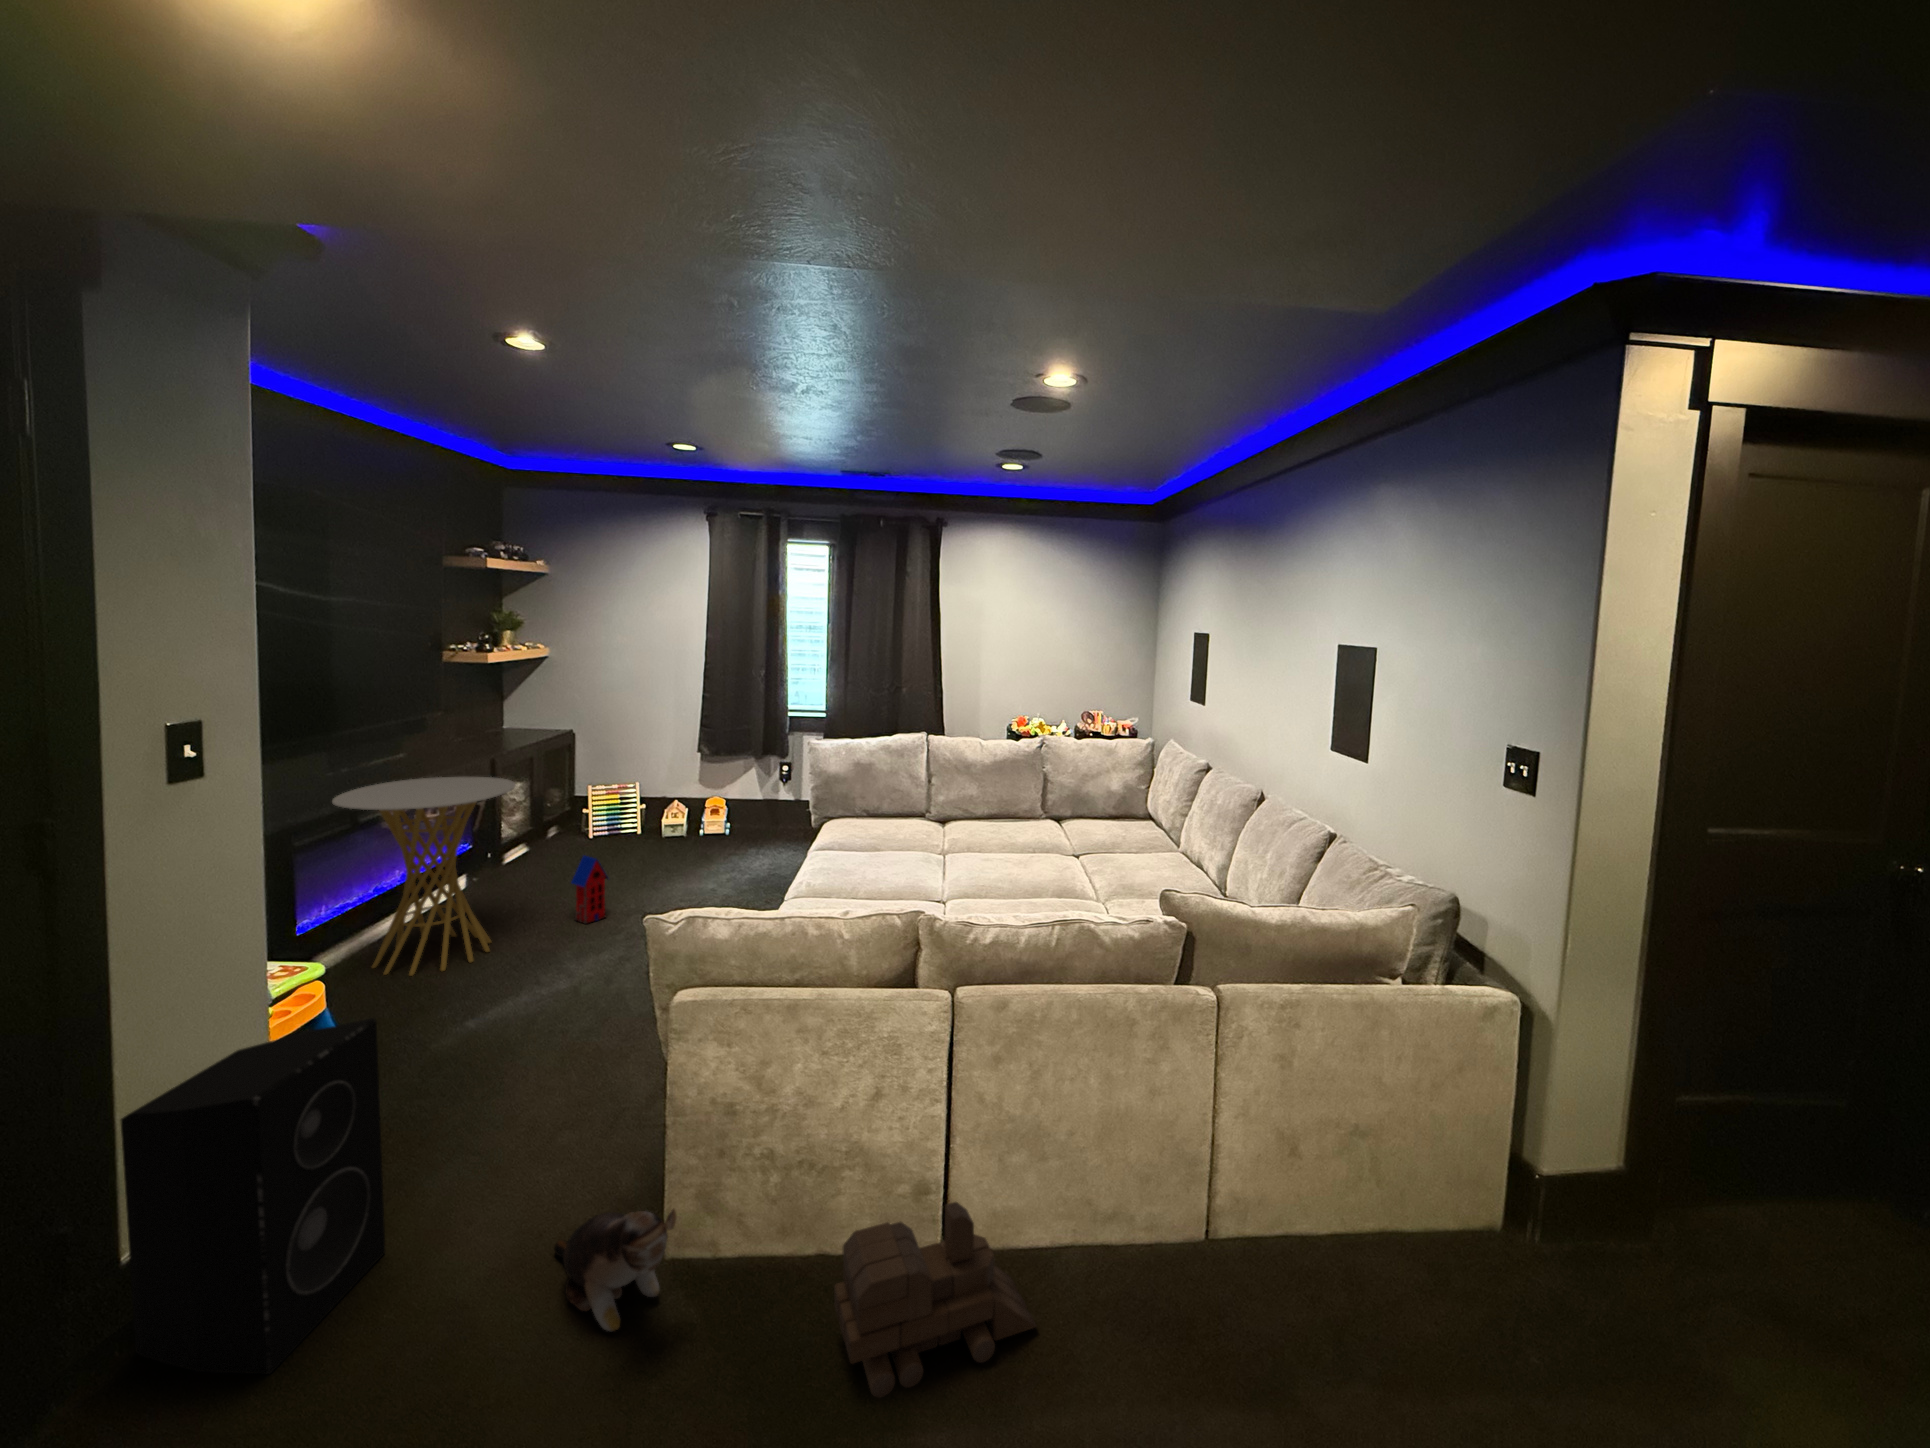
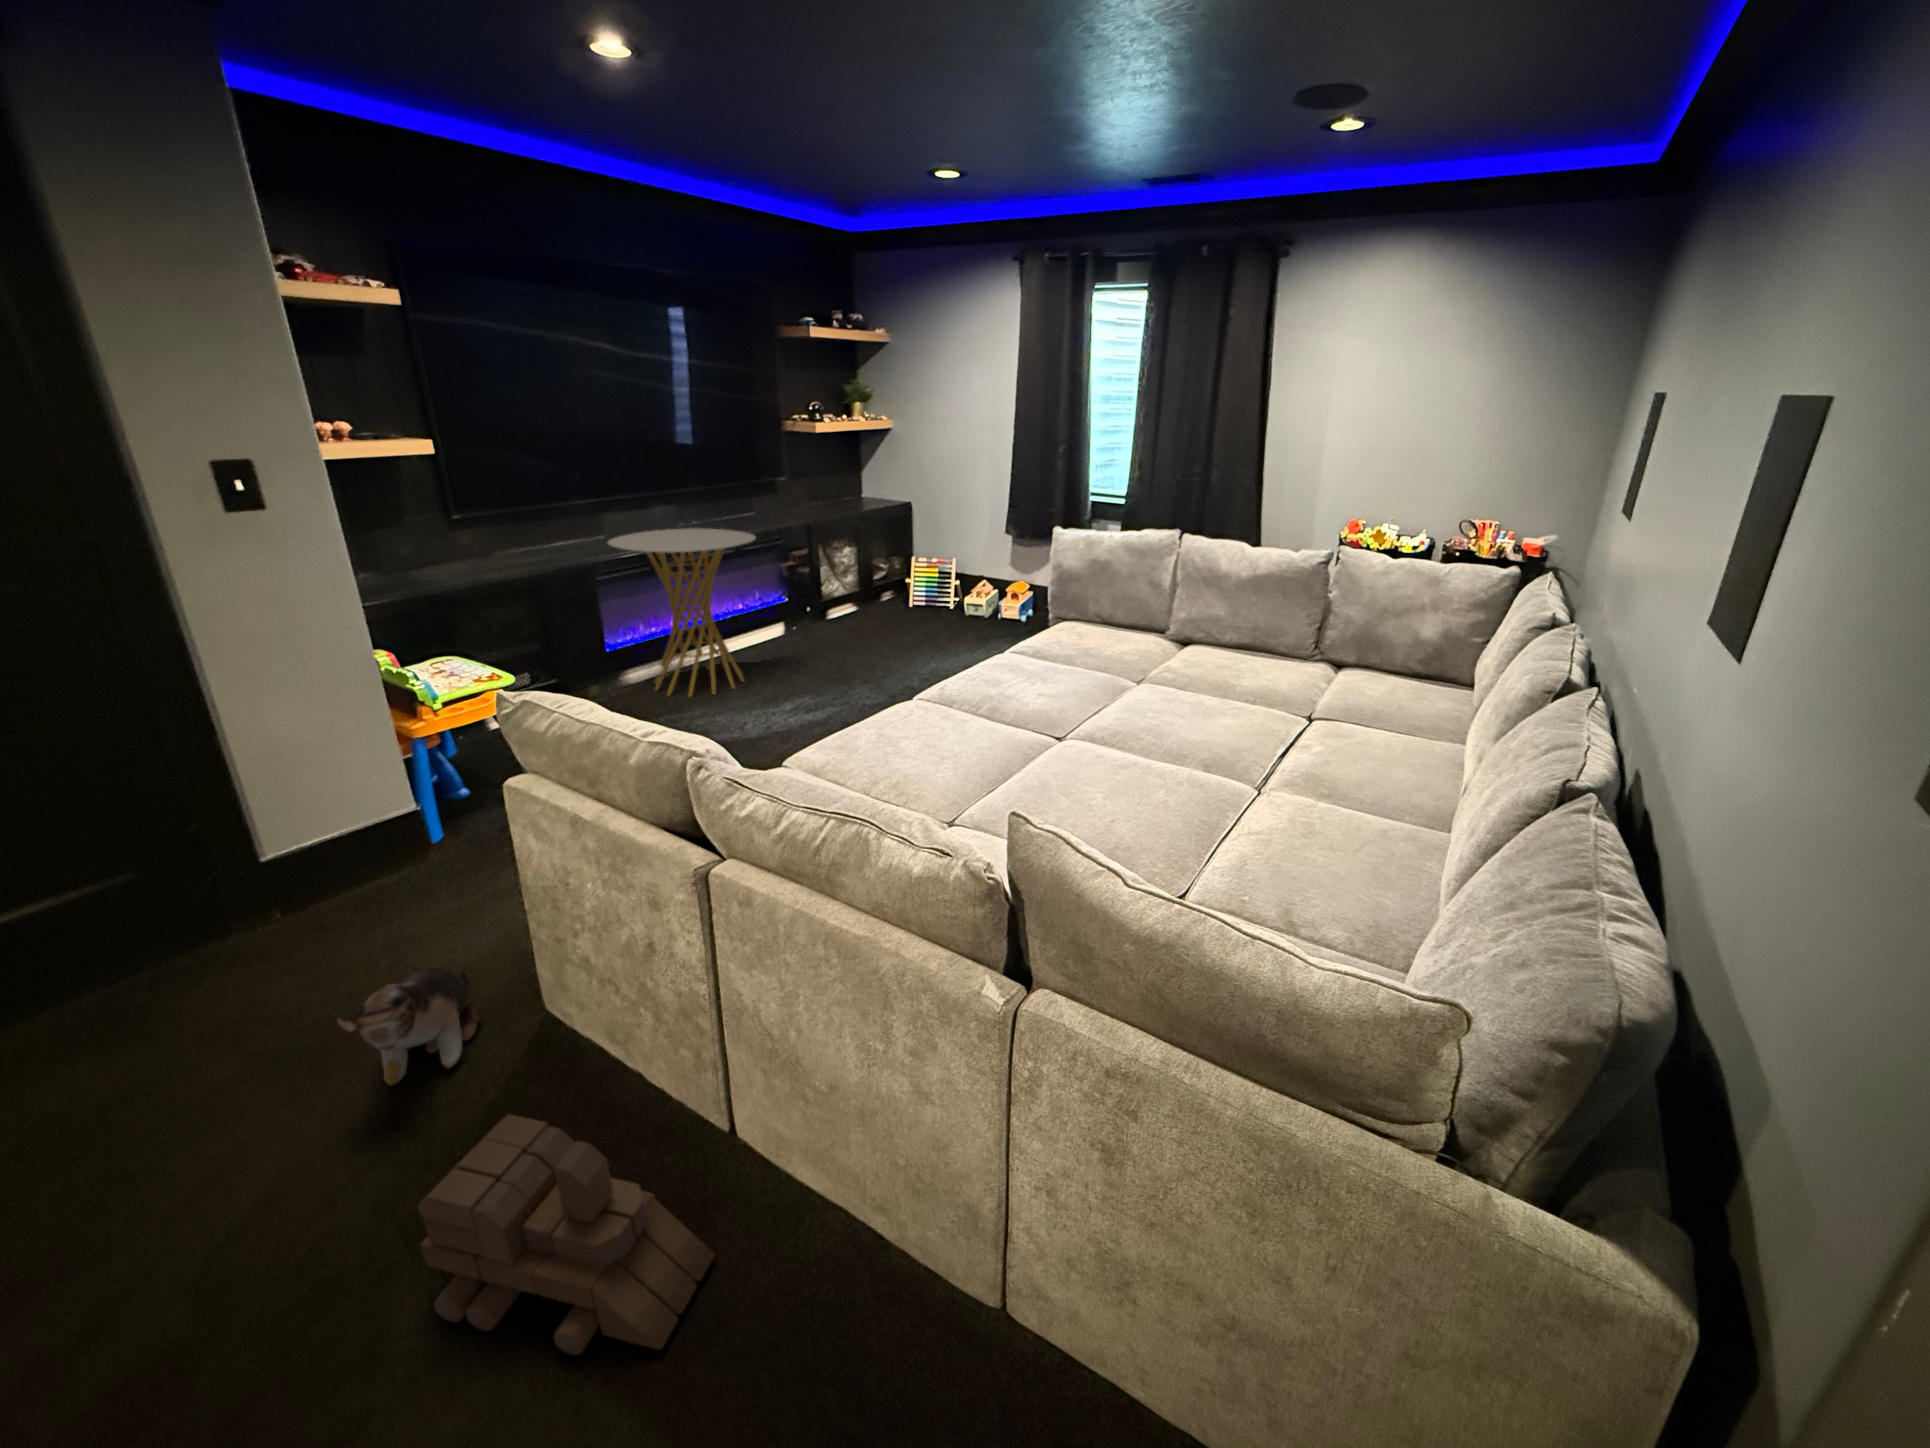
toy house: present [571,856,608,924] -> none [815,617,846,681]
speaker: present [121,1018,385,1374] -> none [134,725,385,992]

